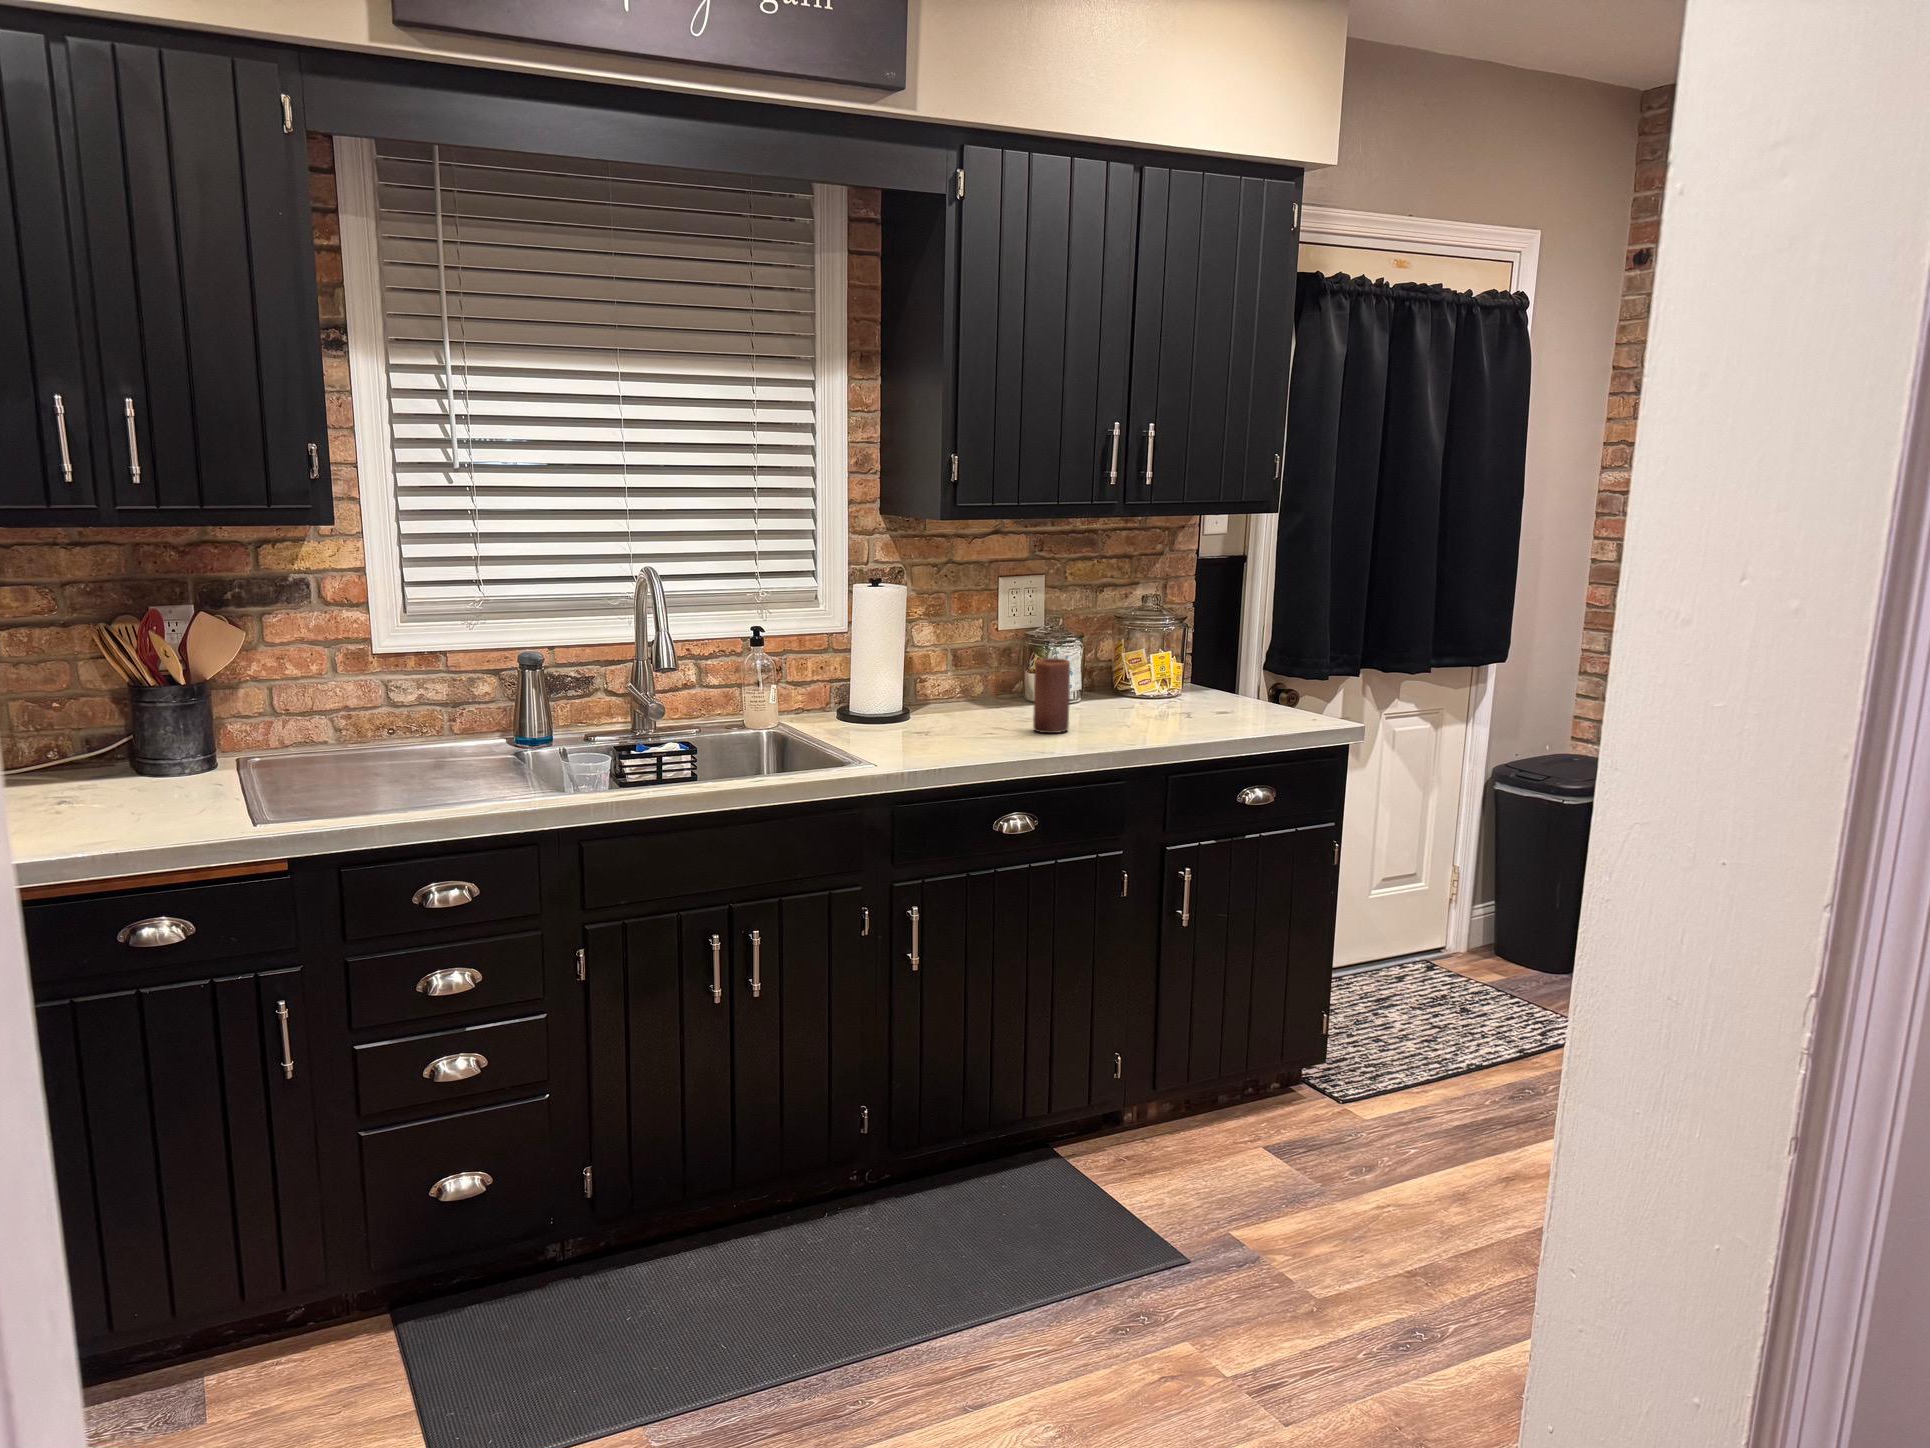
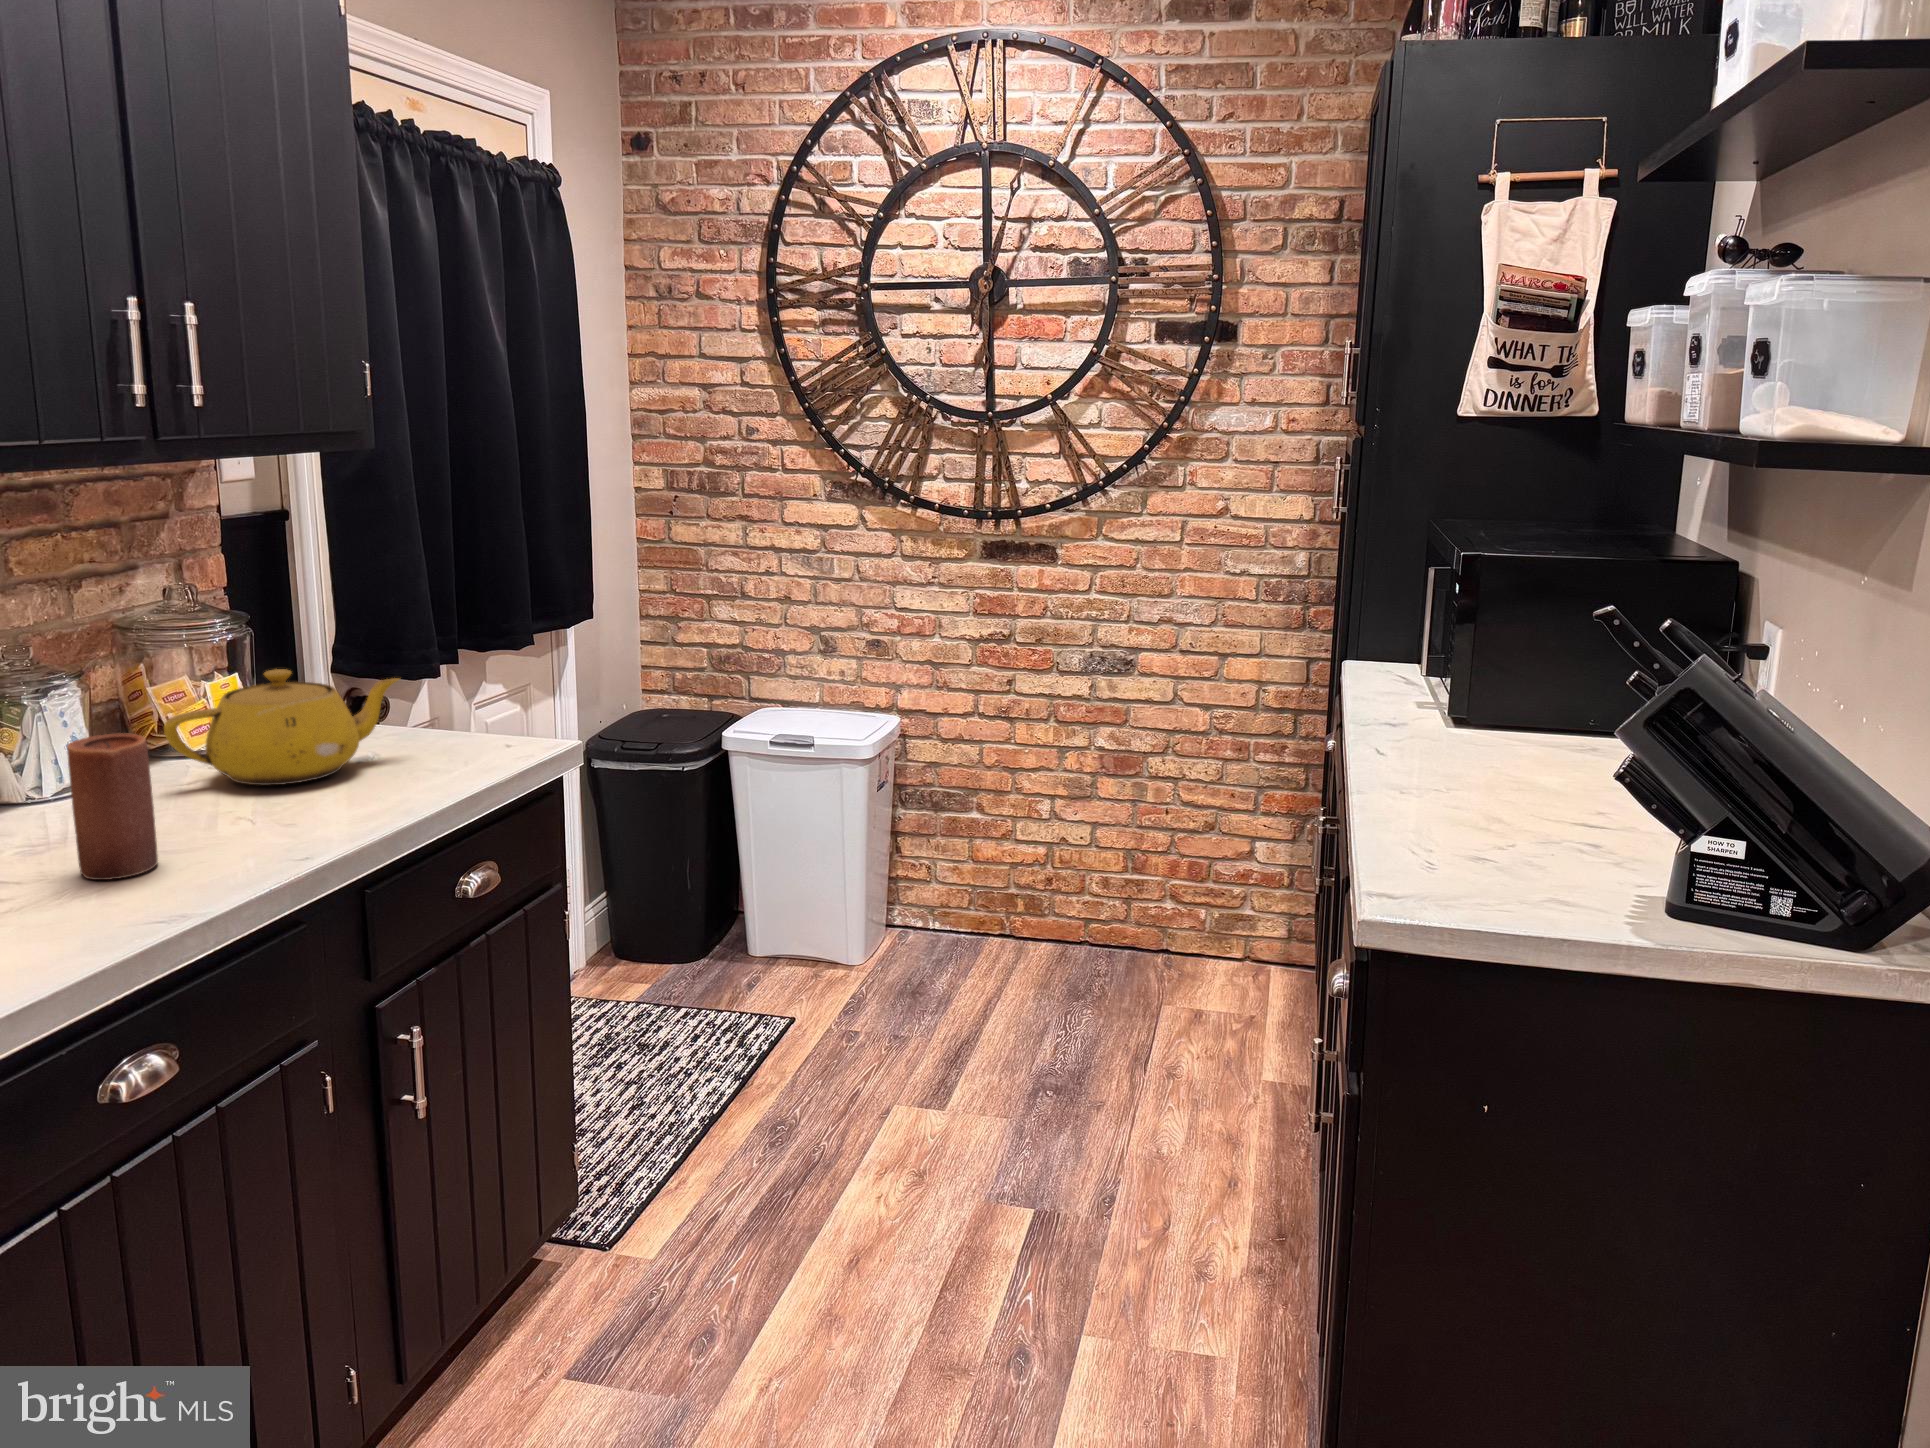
teapot: none [1110,645,1247,713] -> present [164,669,399,785]

